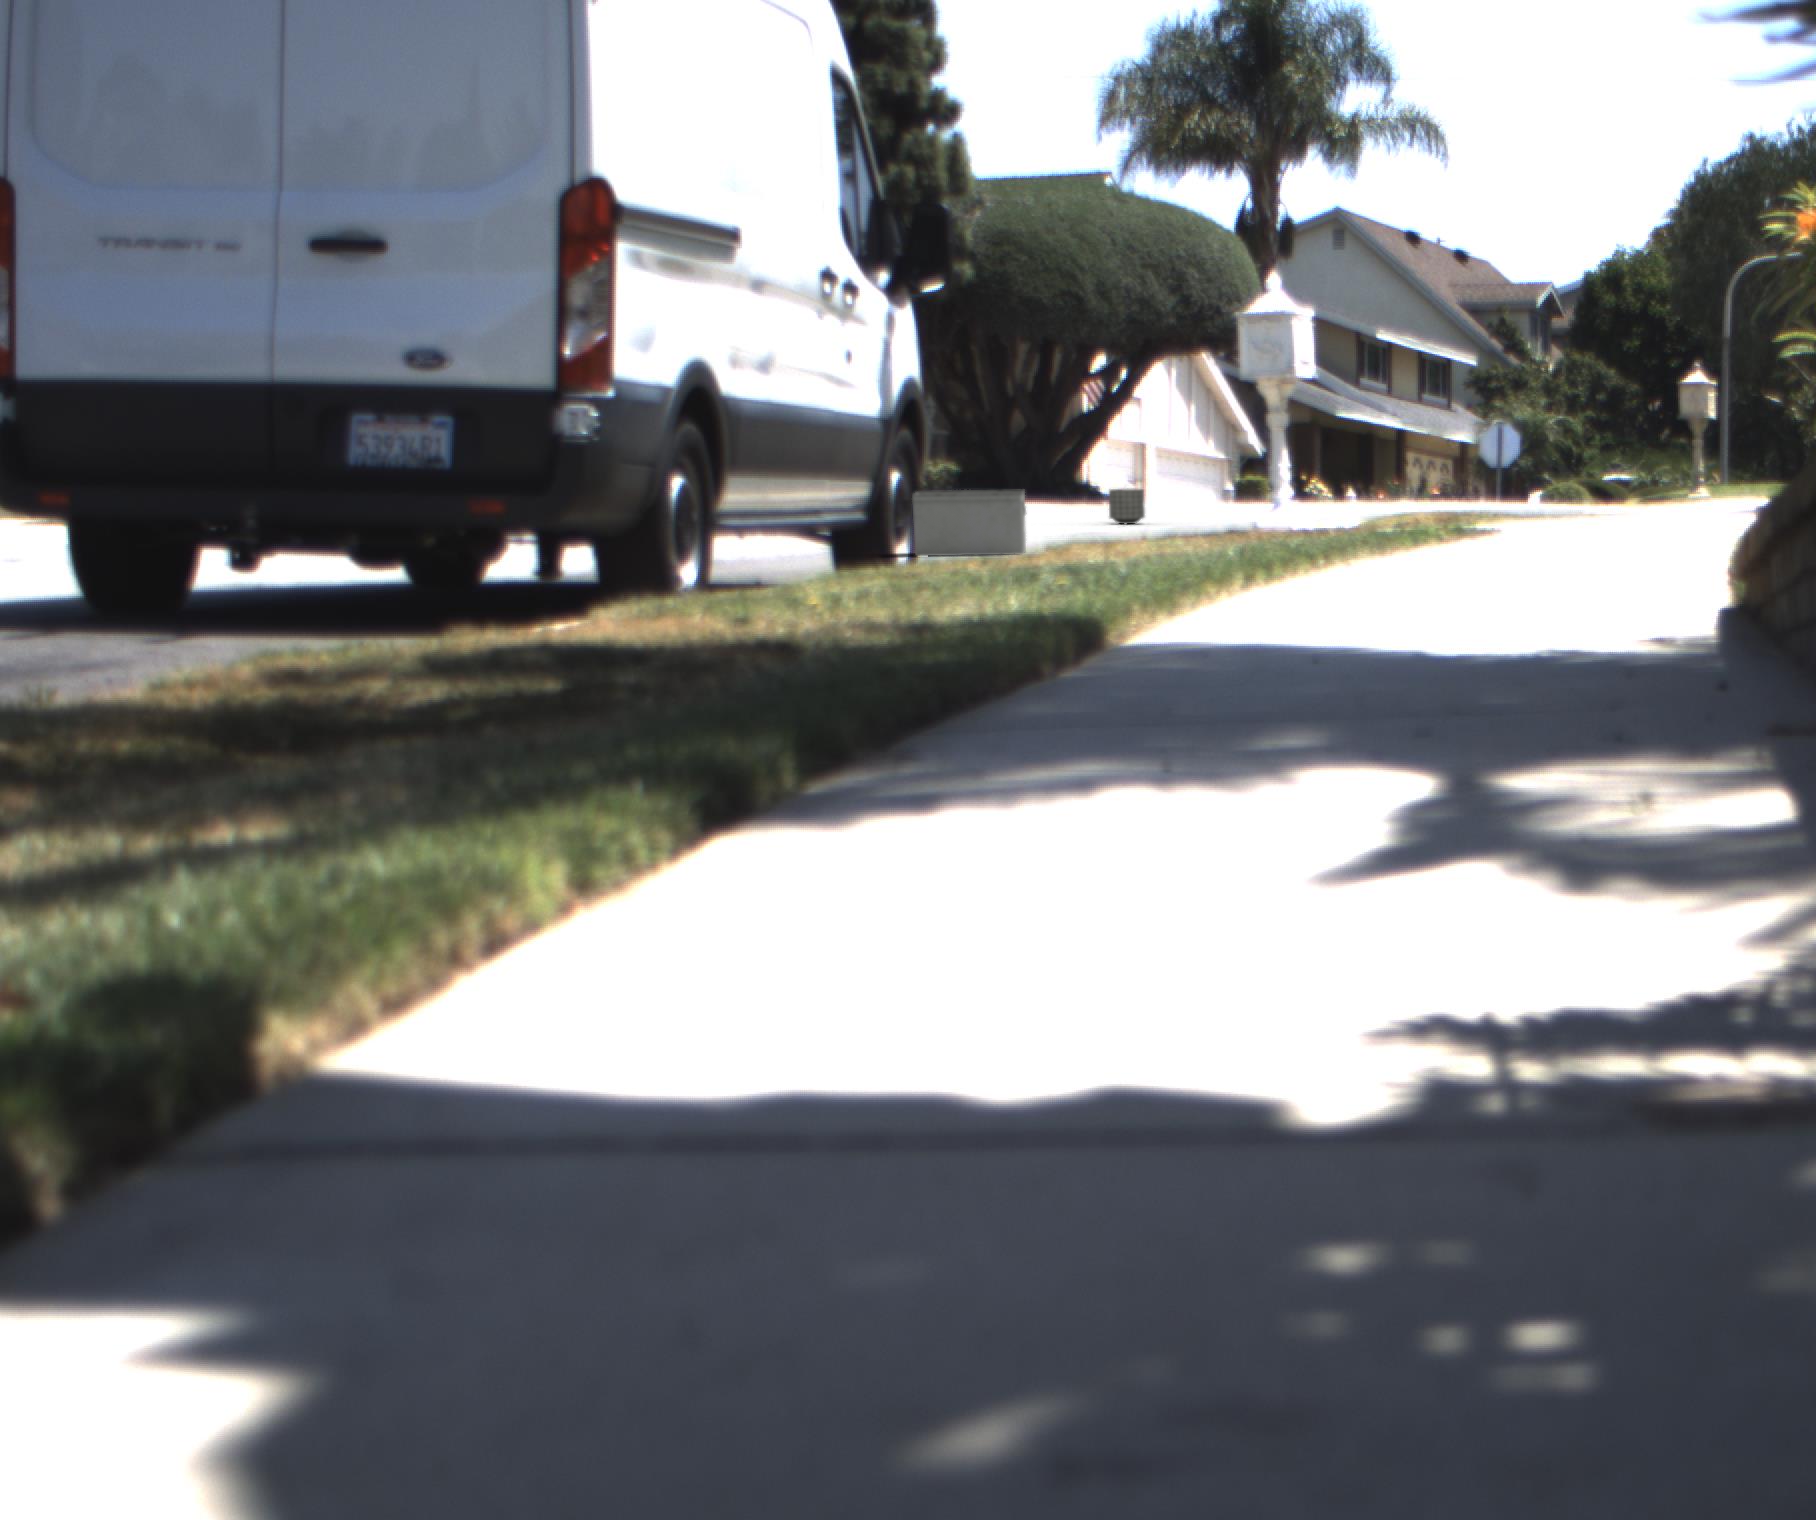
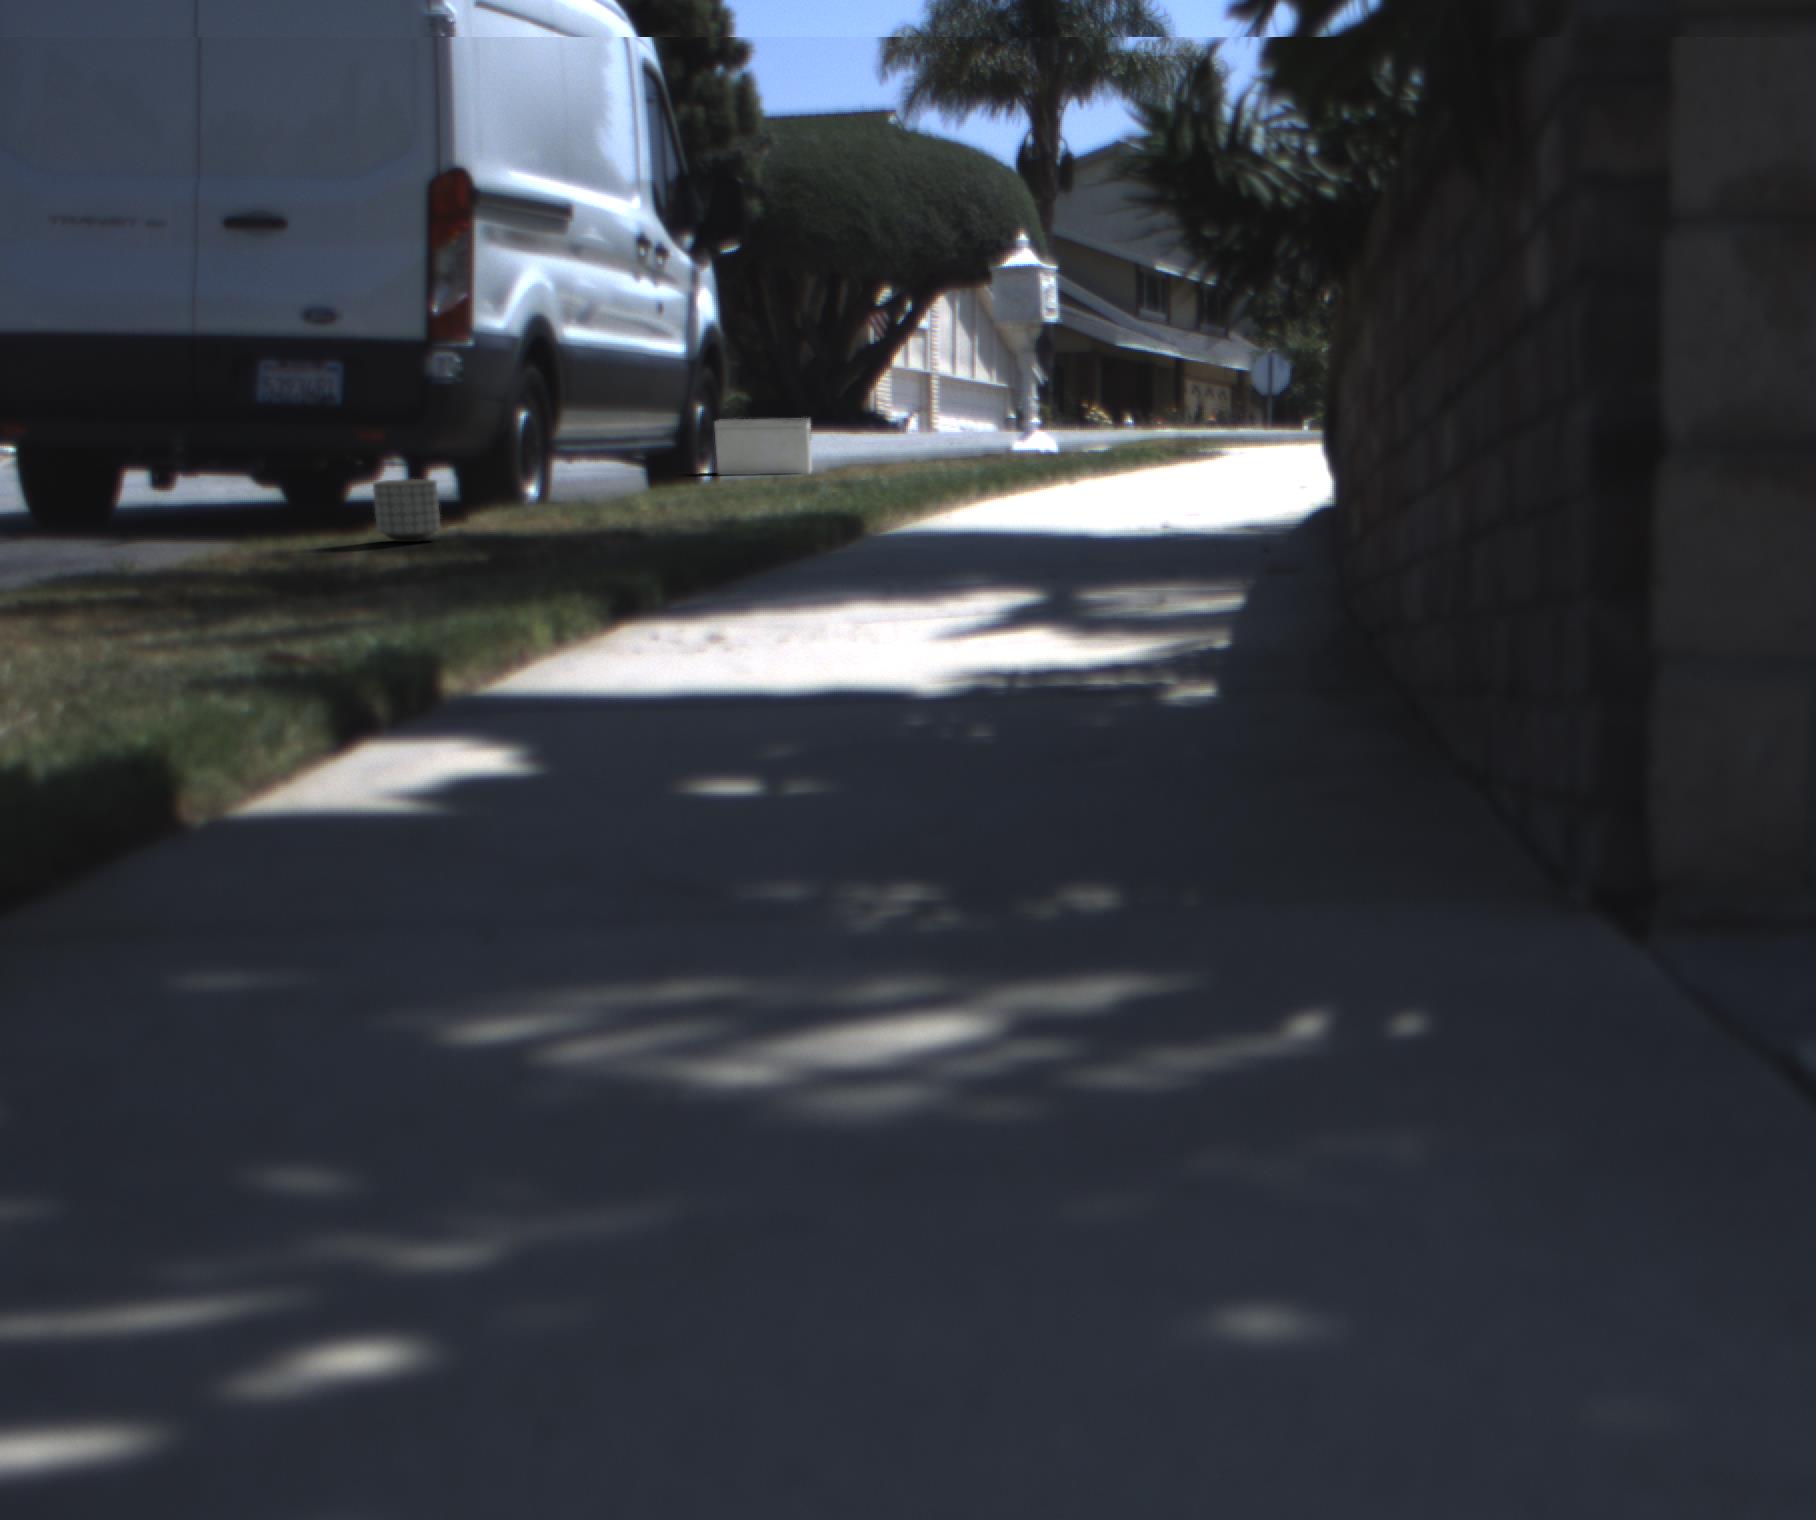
planter: present [1109,488,1145,524] -> present [373,479,441,542]

